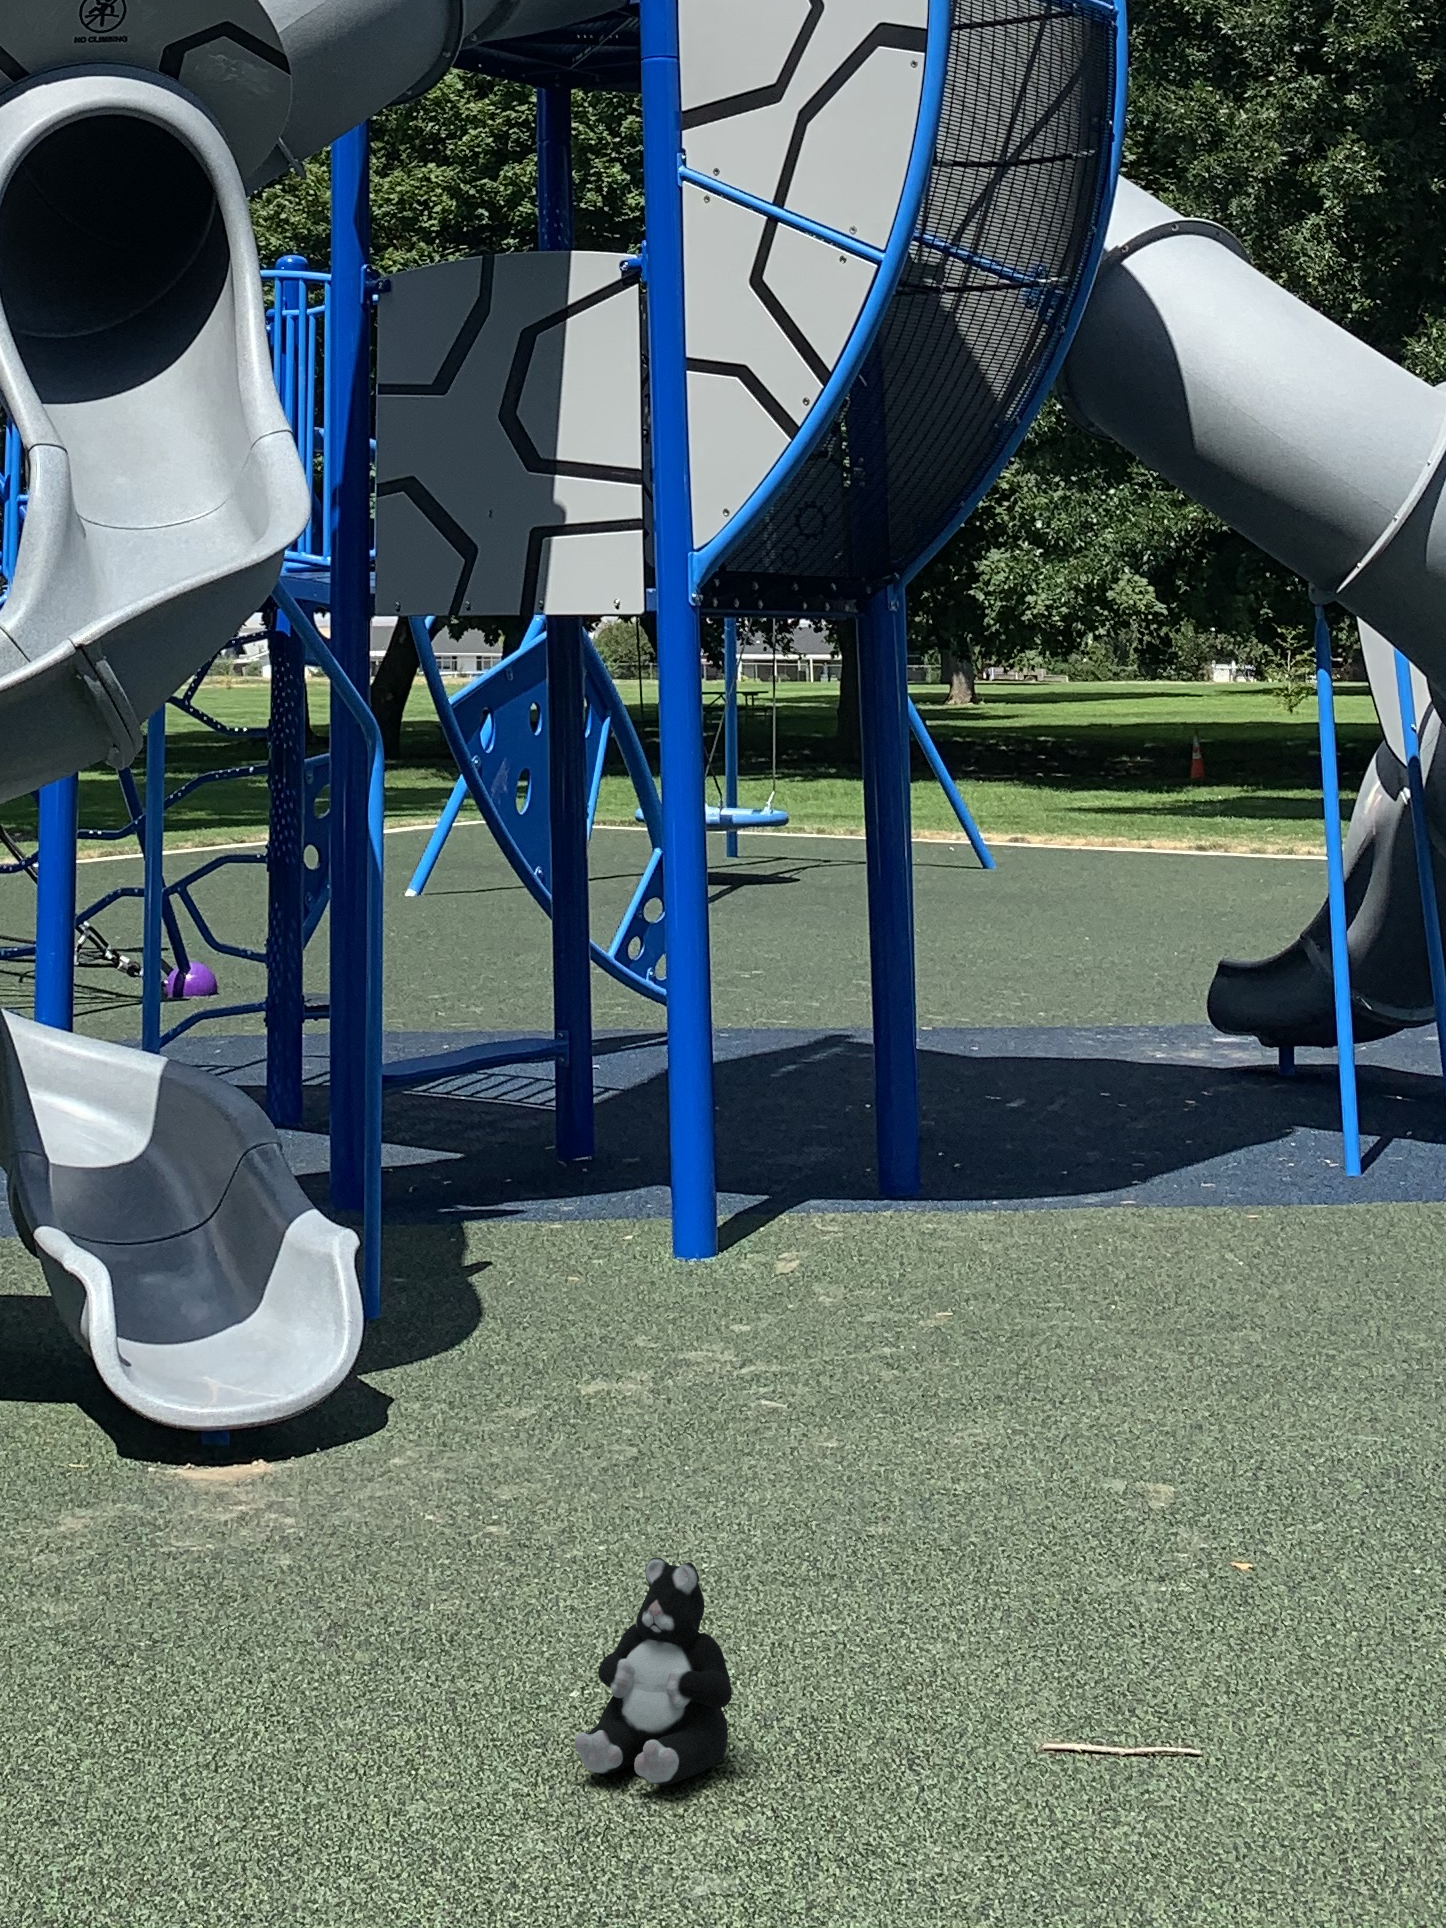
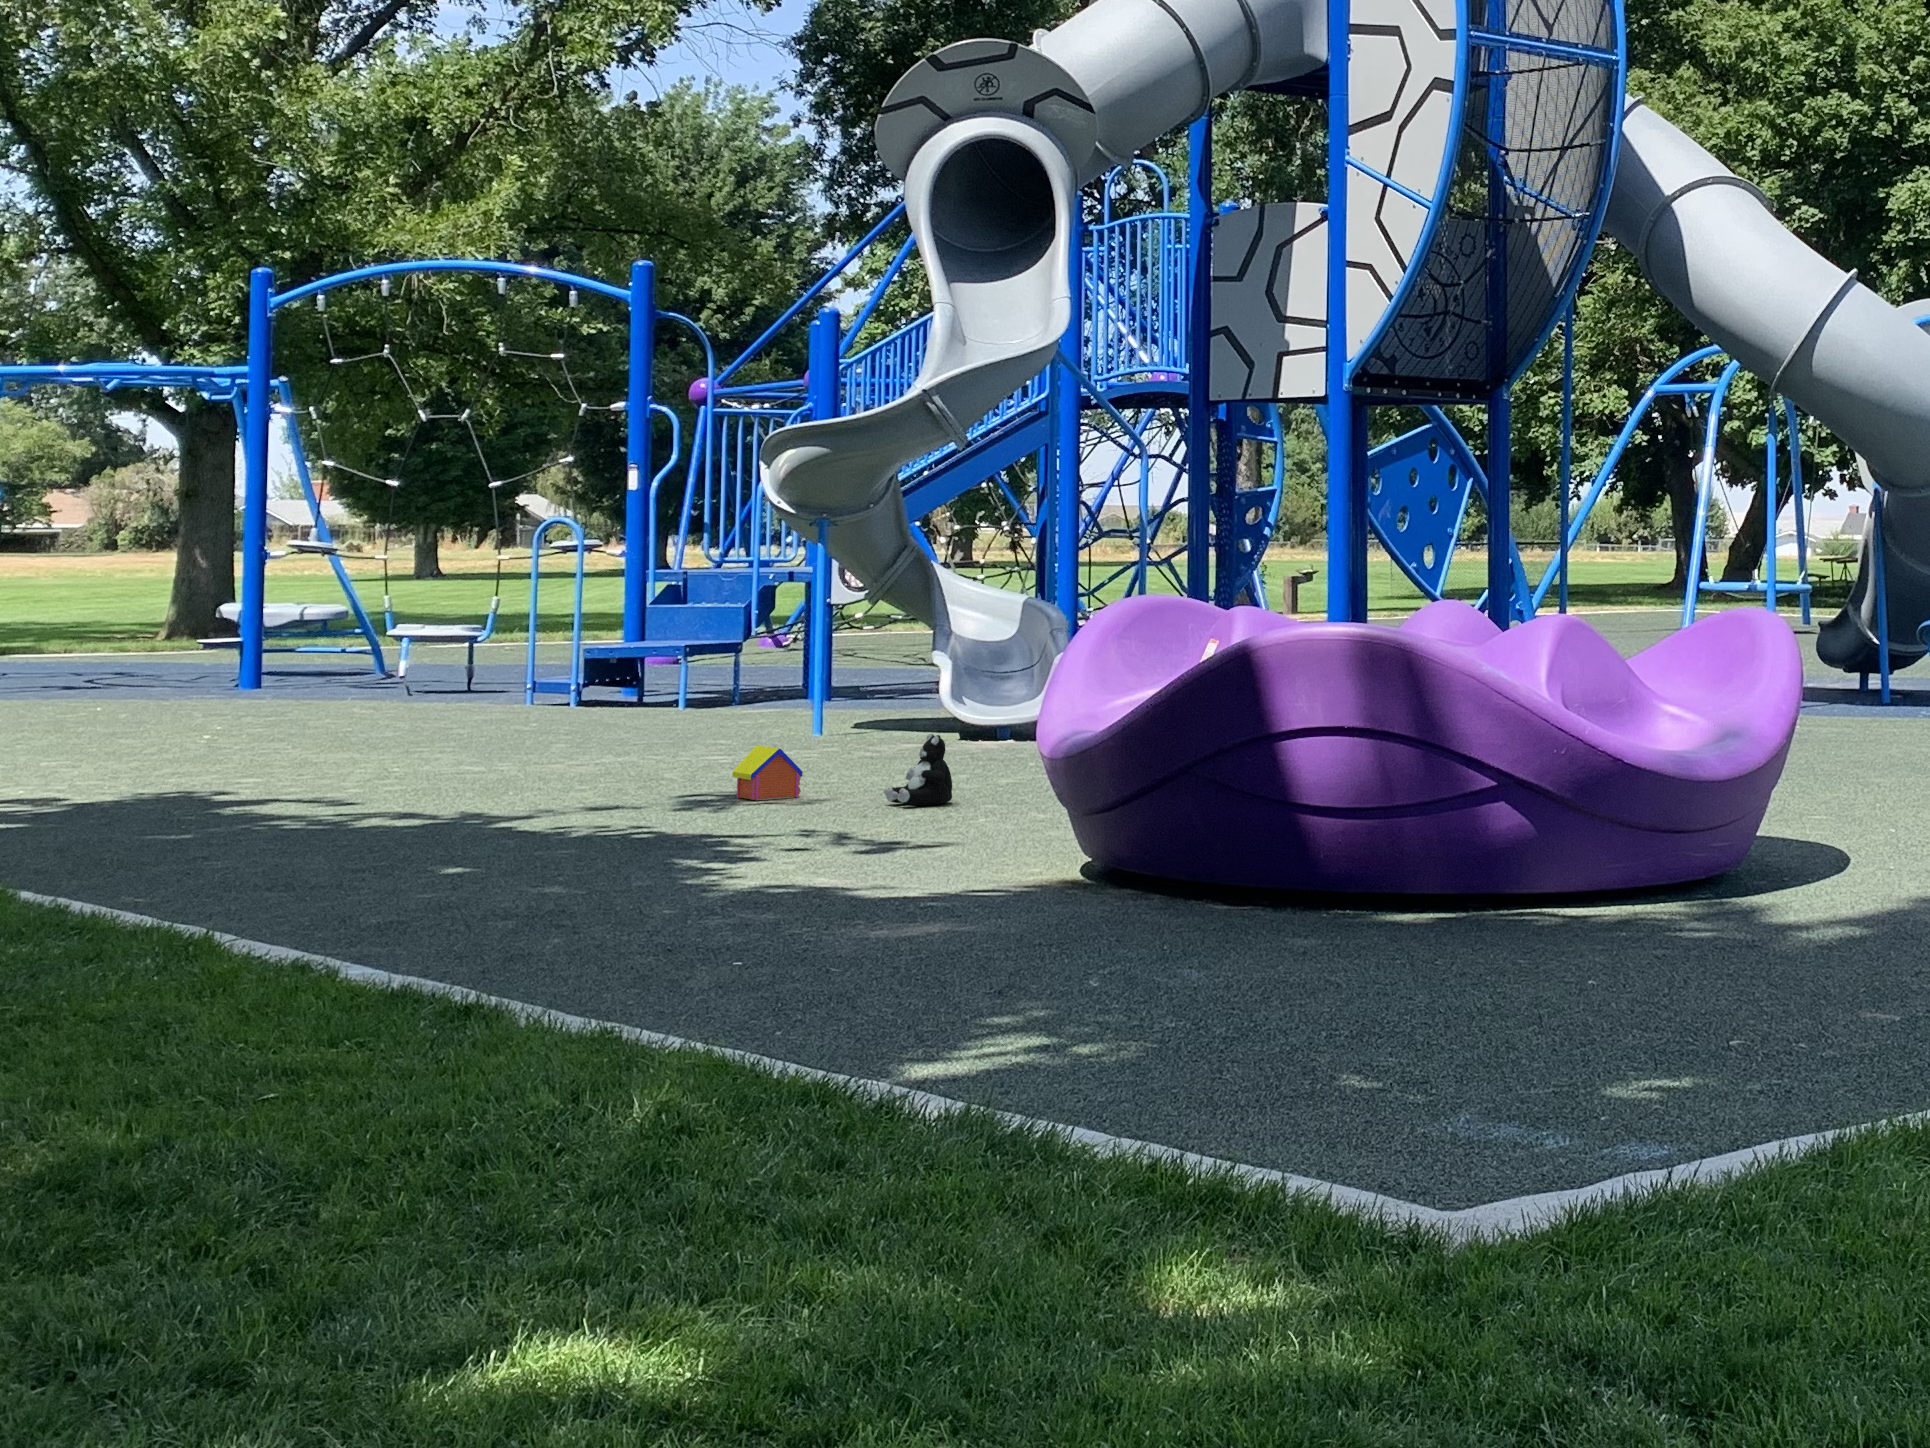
toy house: none [116,1612,286,1796] -> present [732,746,803,800]

